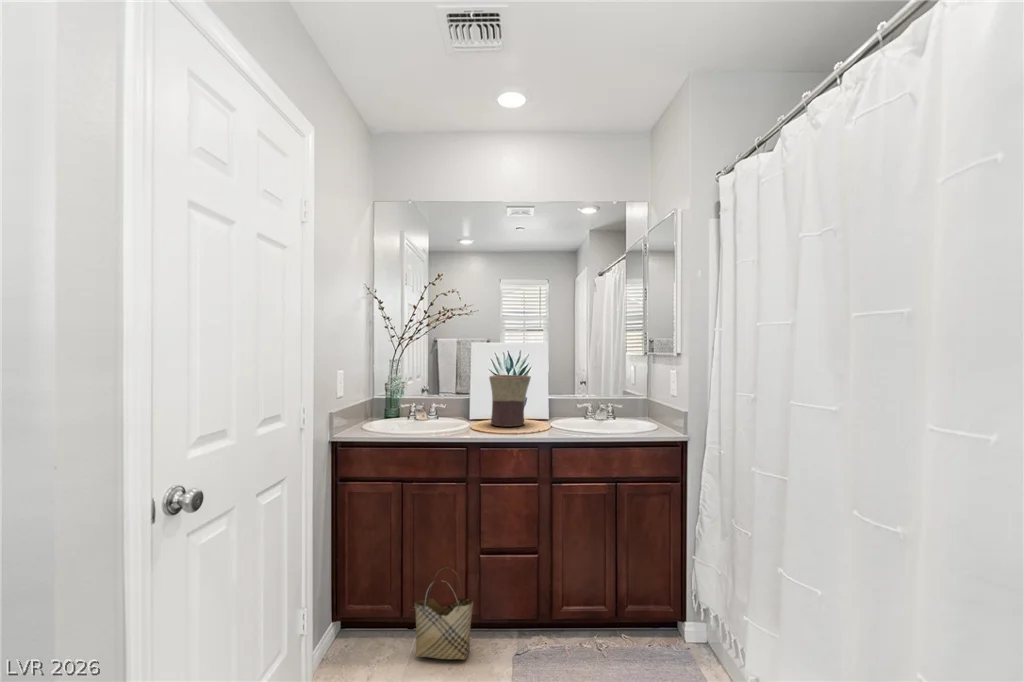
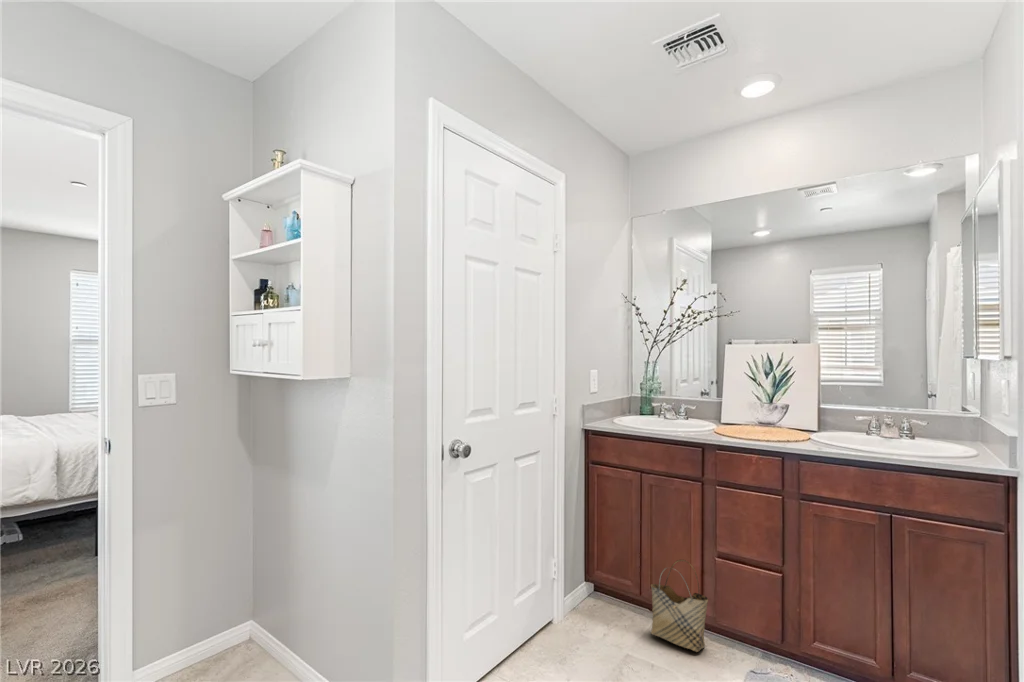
flower pot: present [489,375,530,427] -> none [738,379,785,433]

